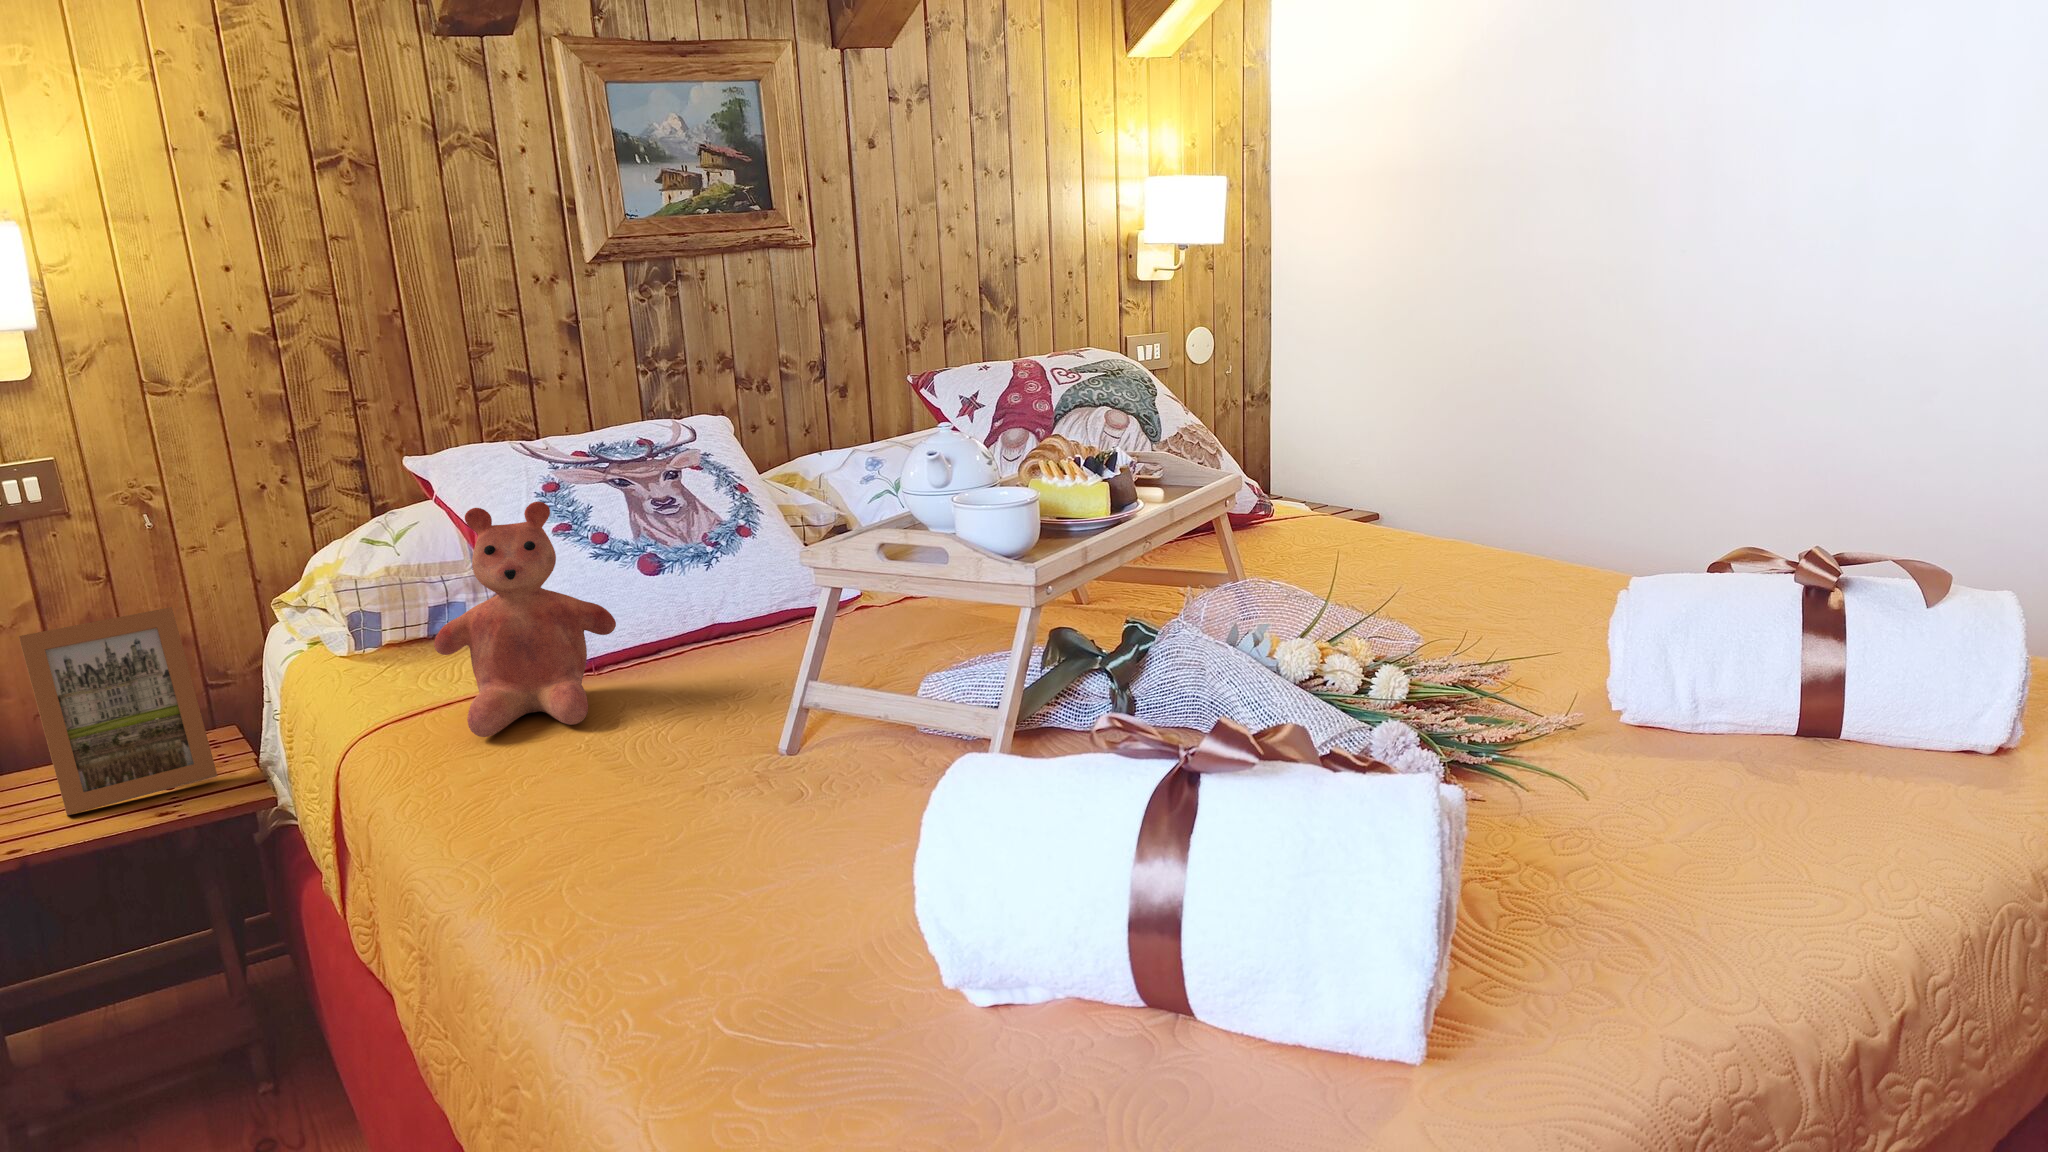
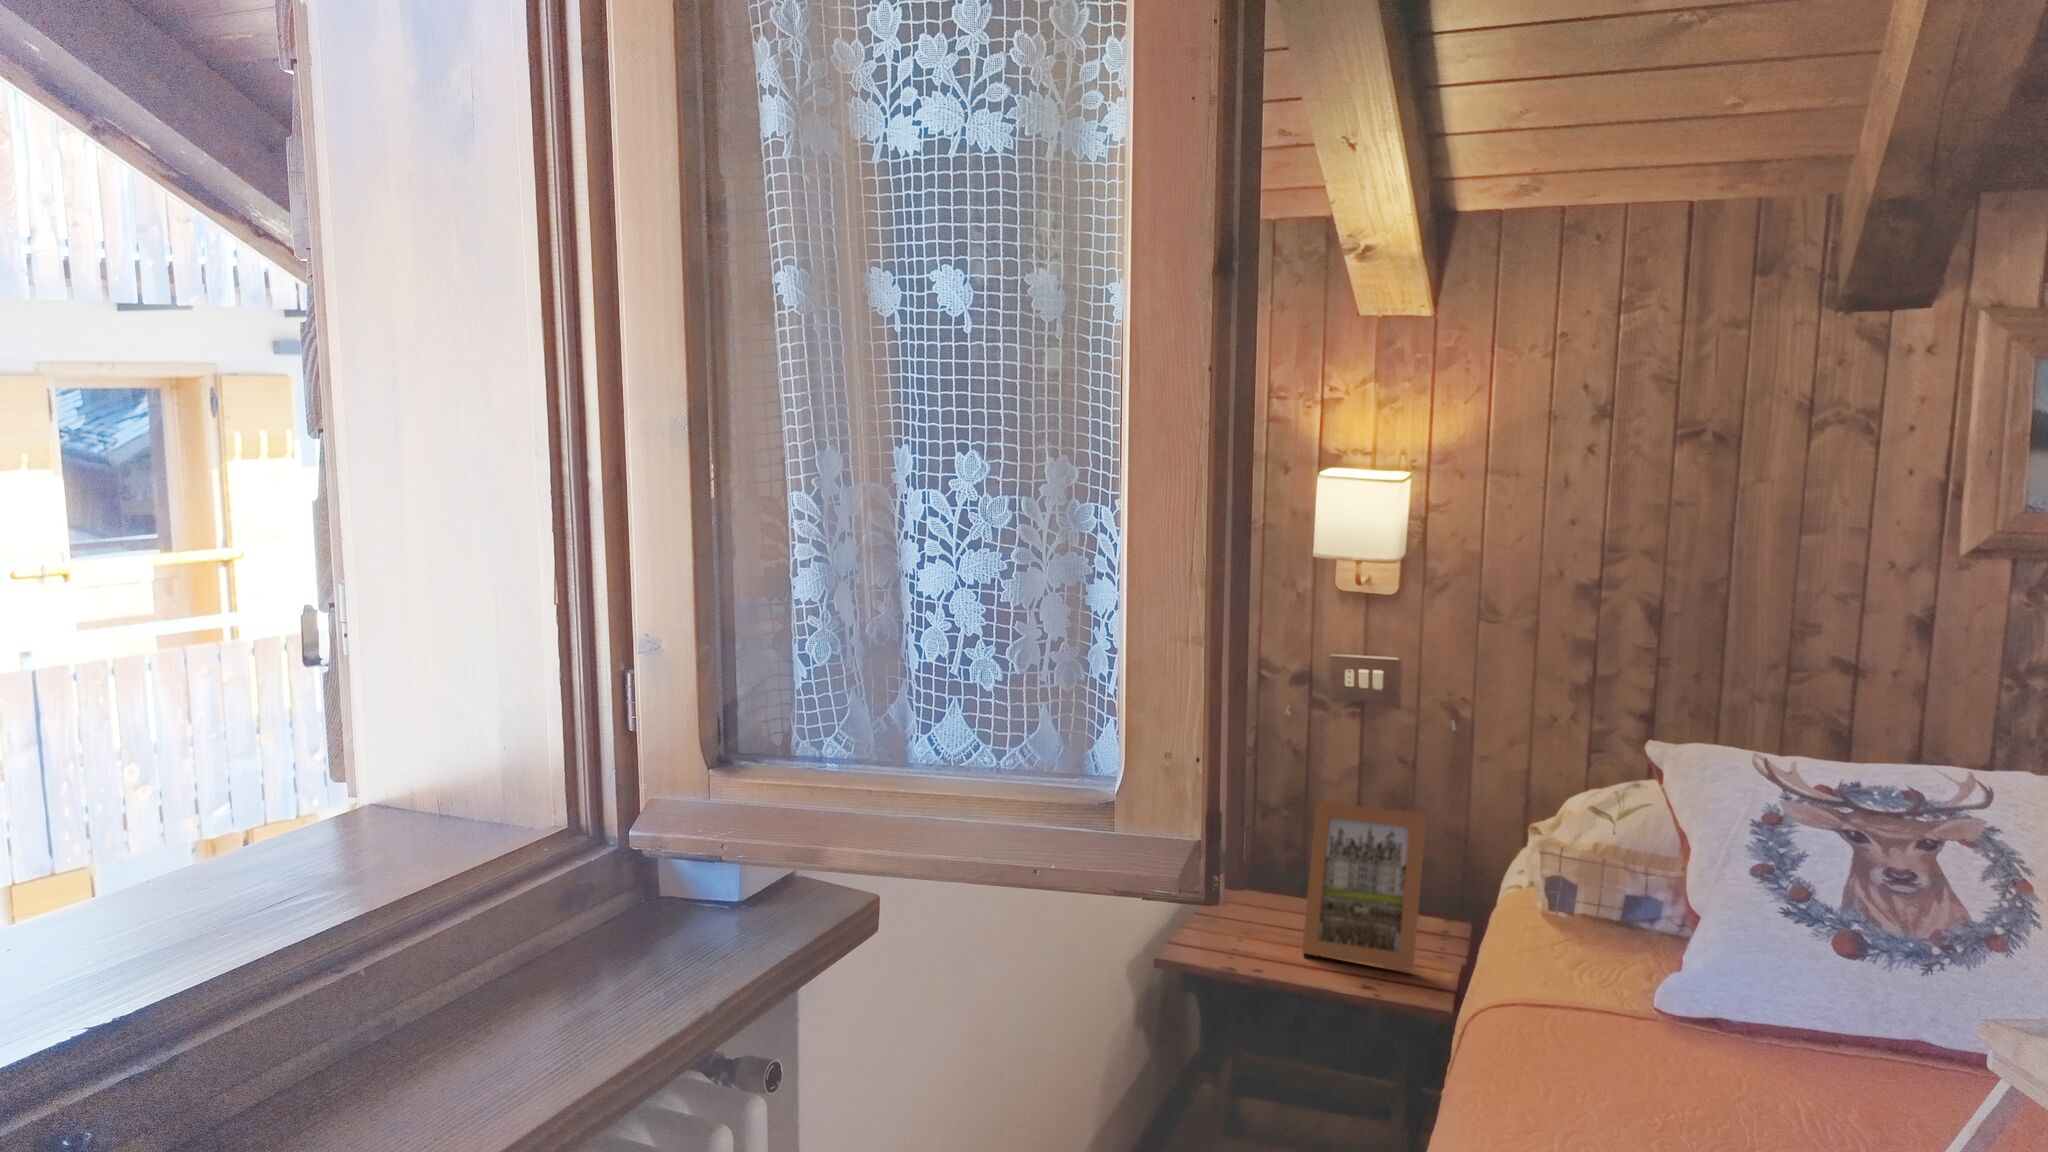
teddy bear: present [434,501,616,737] -> none [1557,827,1754,1086]

